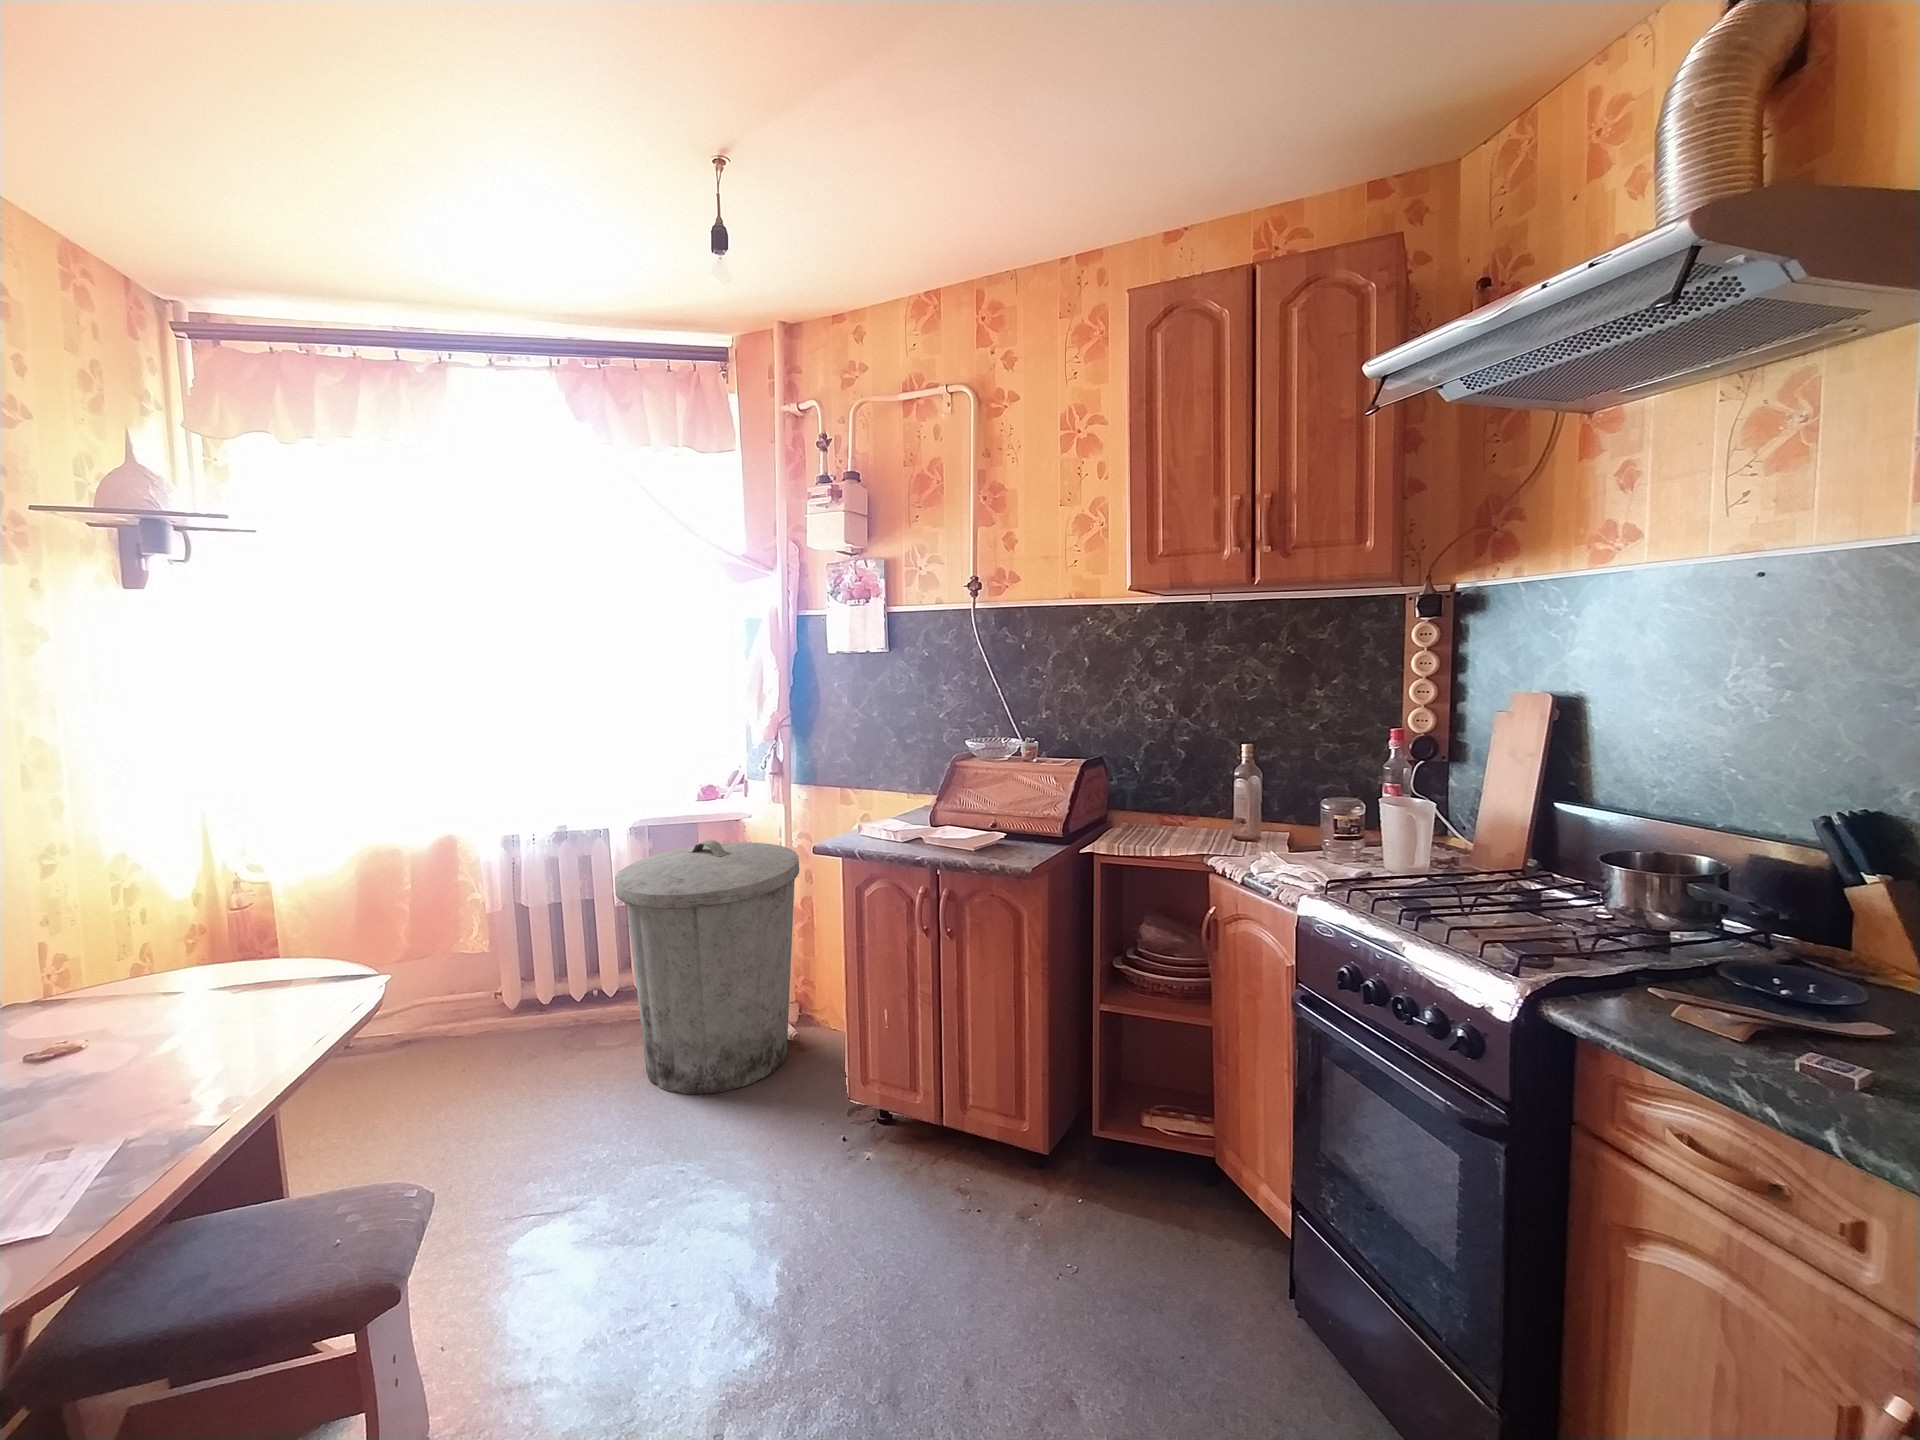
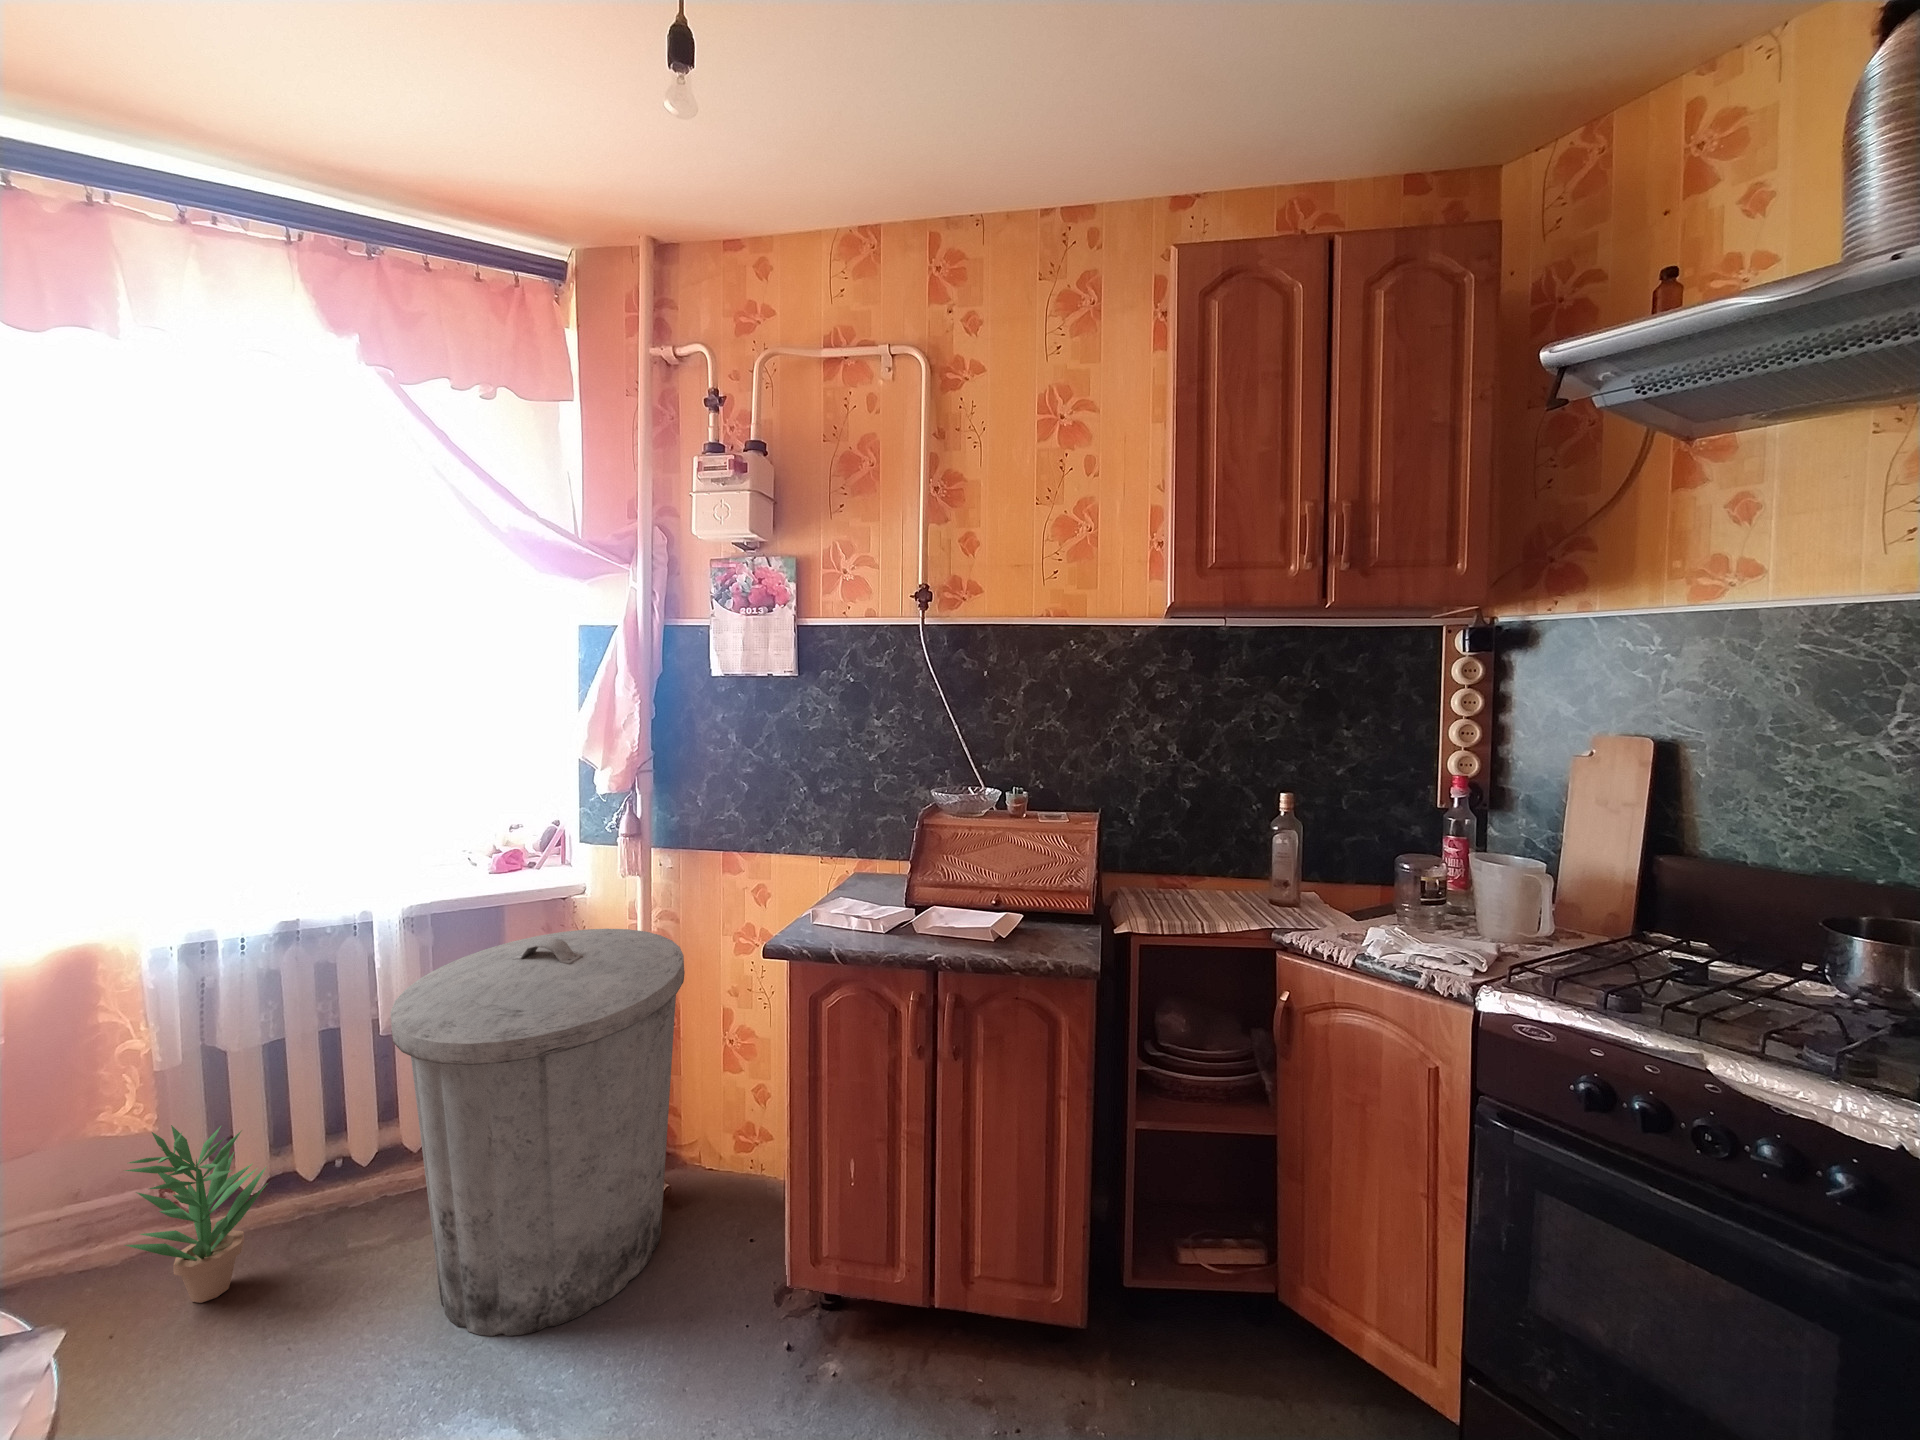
potted plant: none [486,939,559,1050] -> present [125,1125,268,1303]

